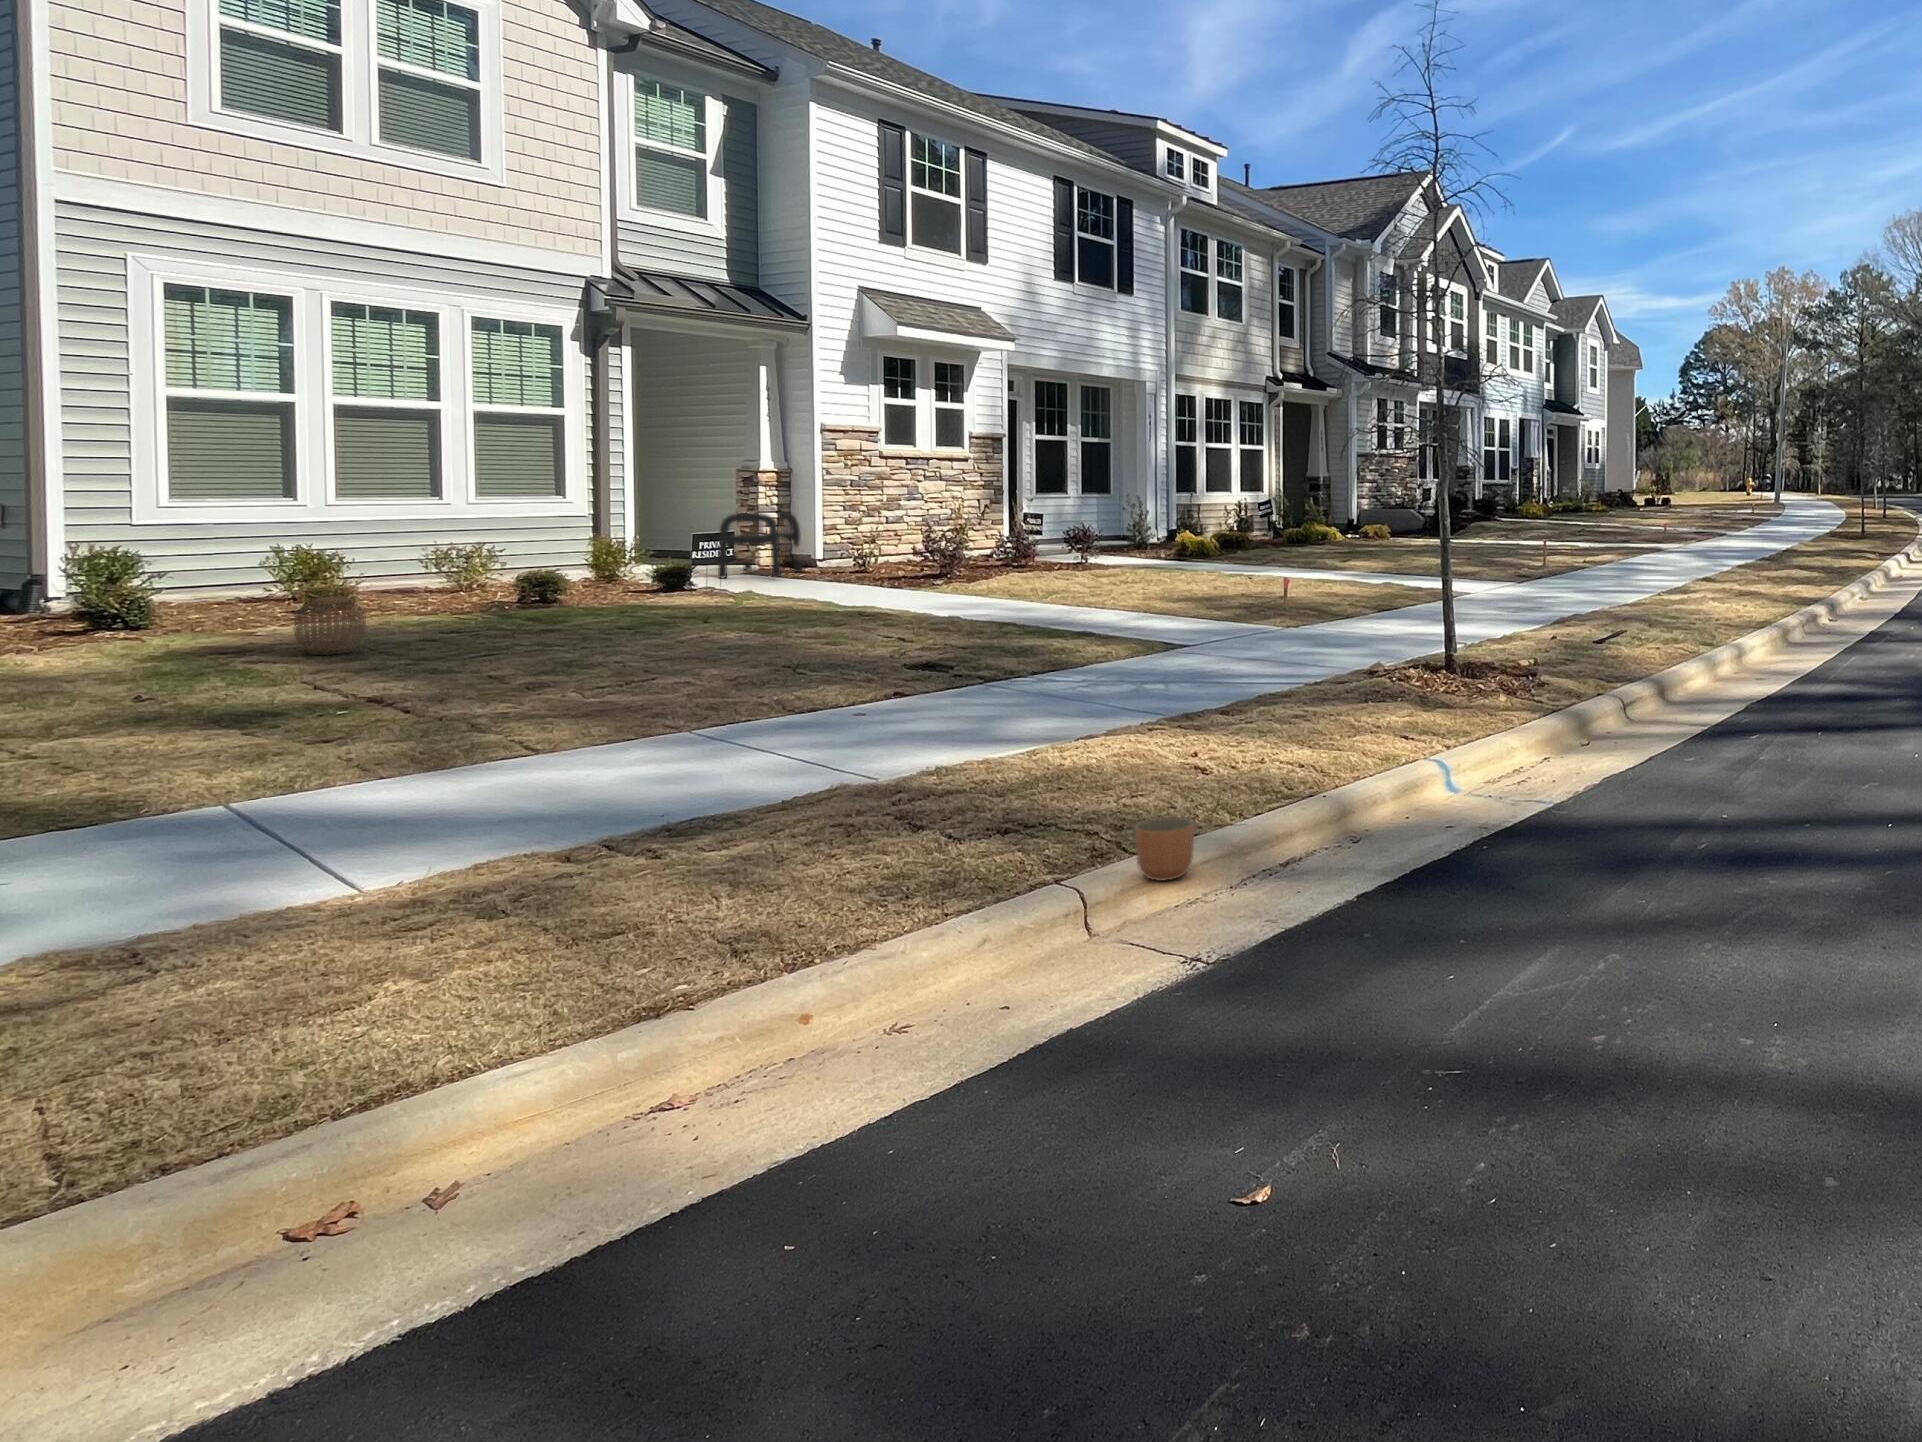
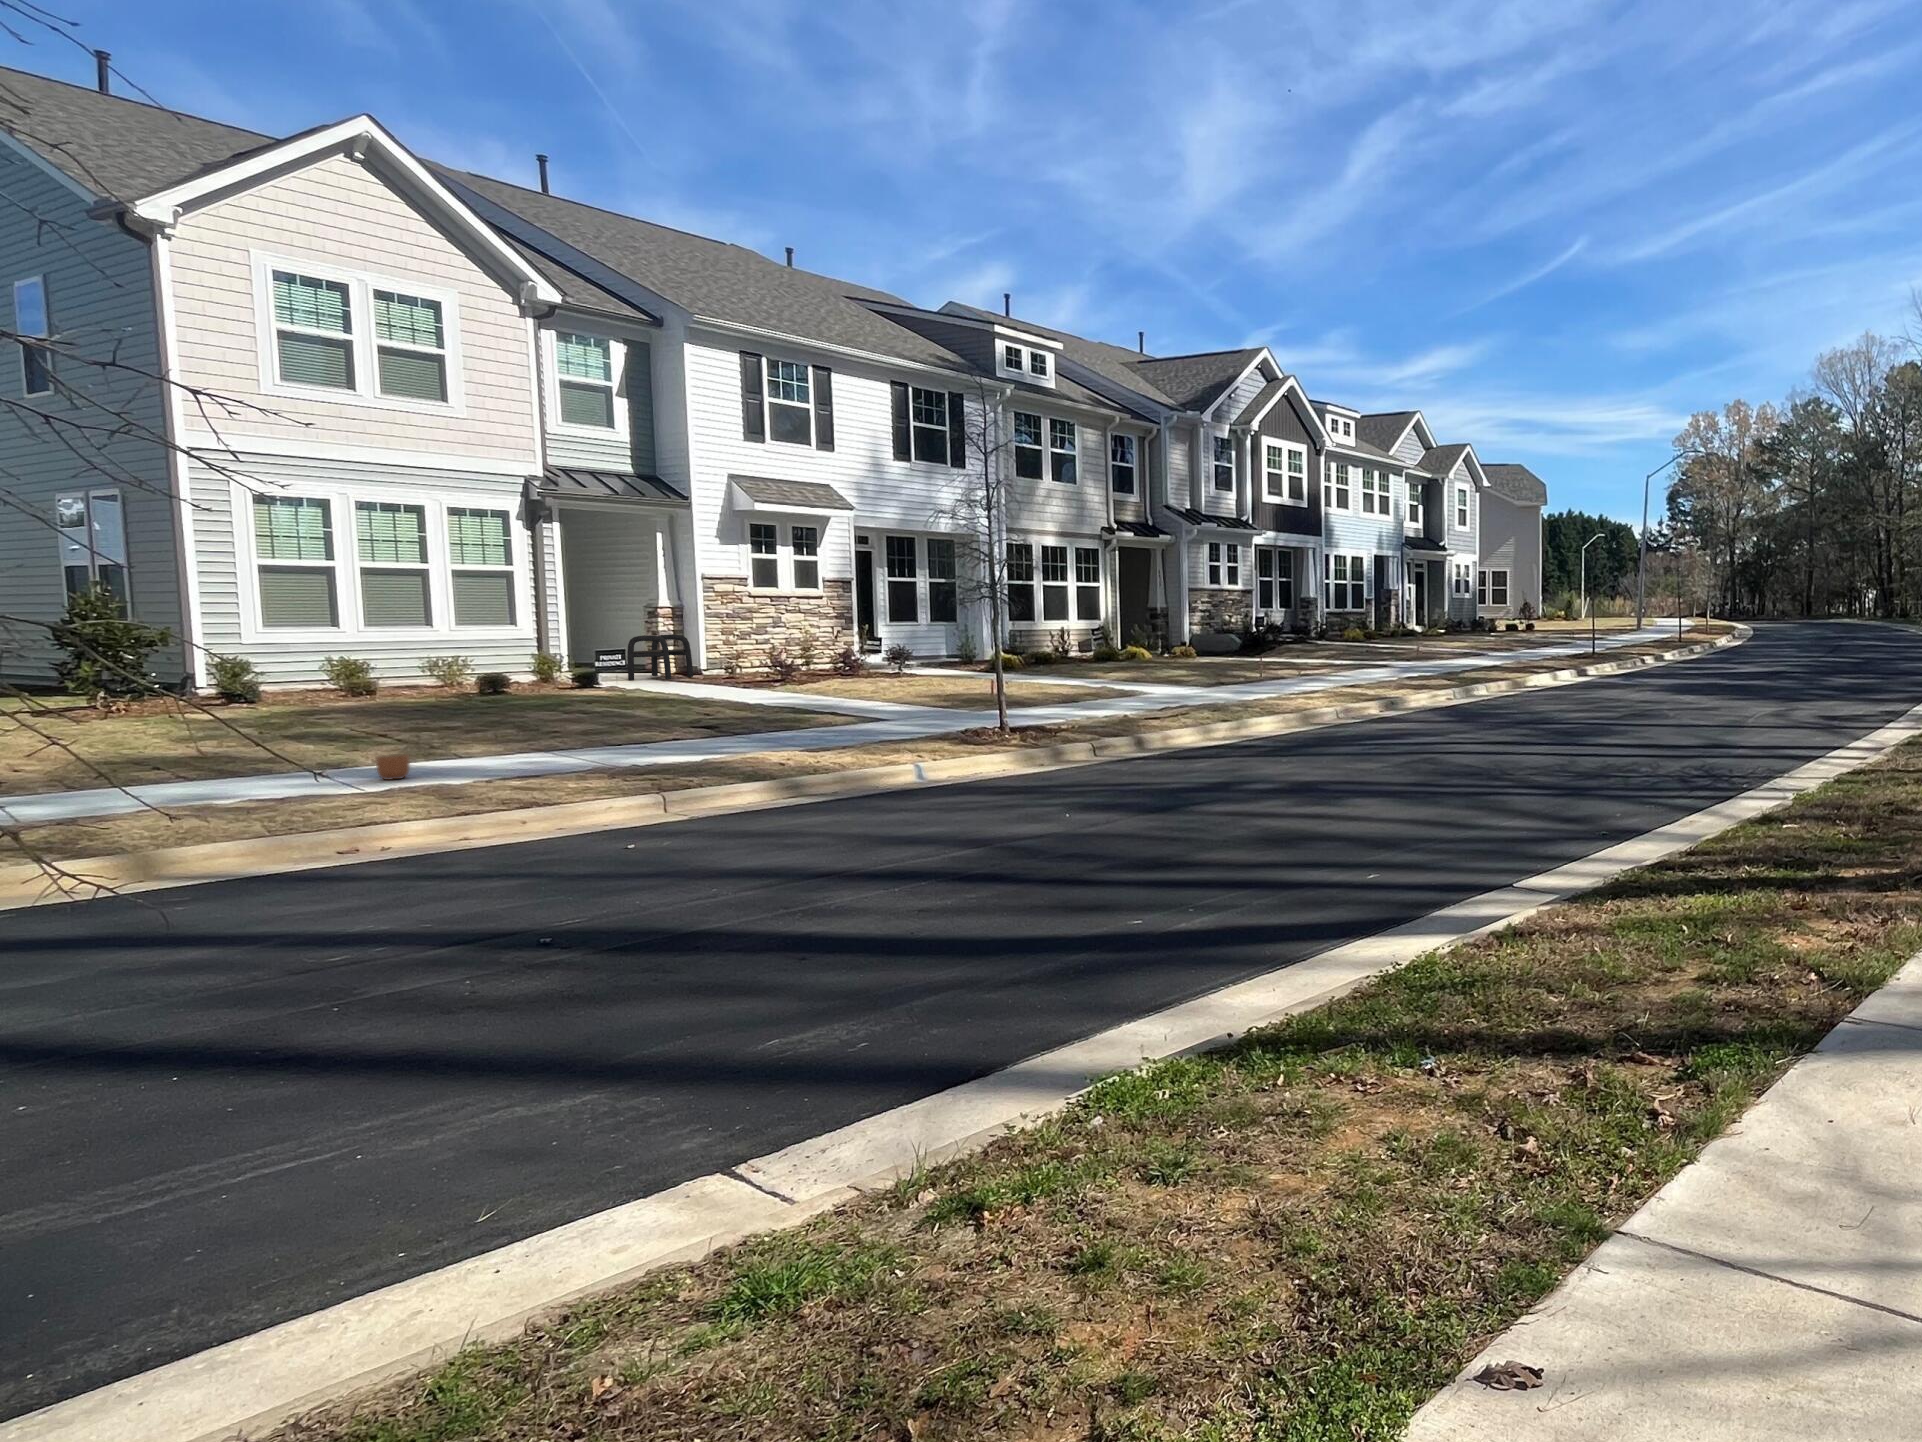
woven basket: present [293,596,366,655] -> none [333,682,375,715]
planter: present [1135,817,1194,881] -> present [375,754,410,780]

